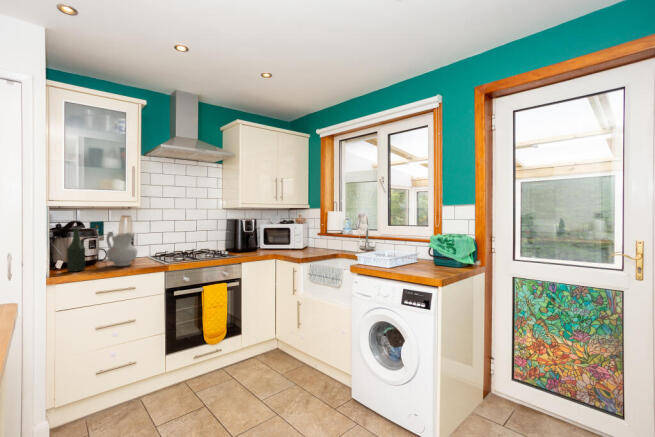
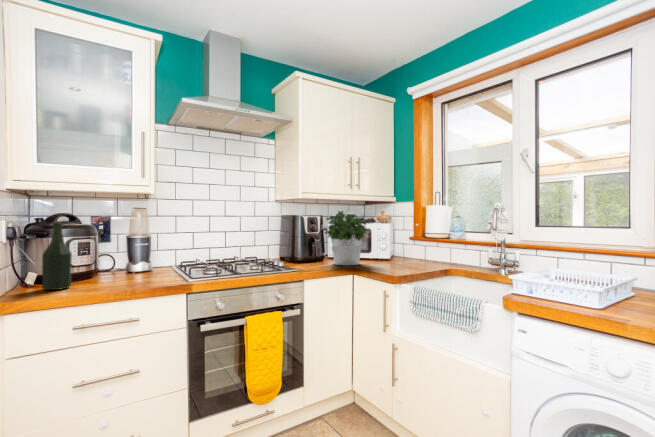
potted plant: none [256,216,287,253] -> present [323,211,367,265]
ceramic pitcher: present [106,232,137,266] -> none [106,229,151,282]

